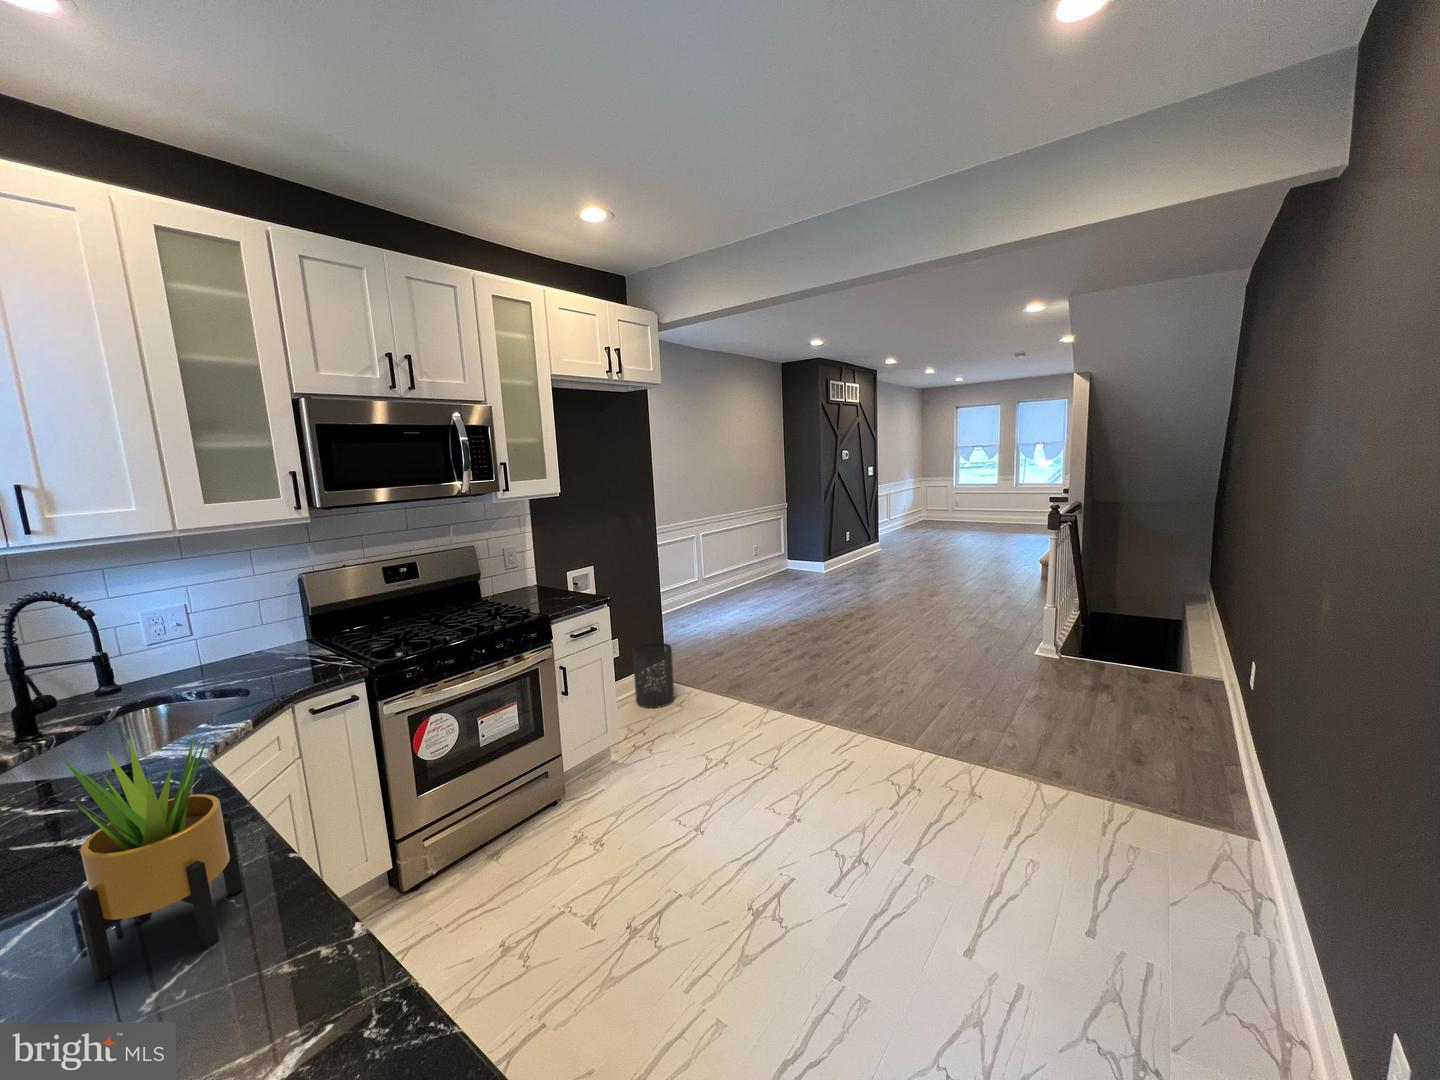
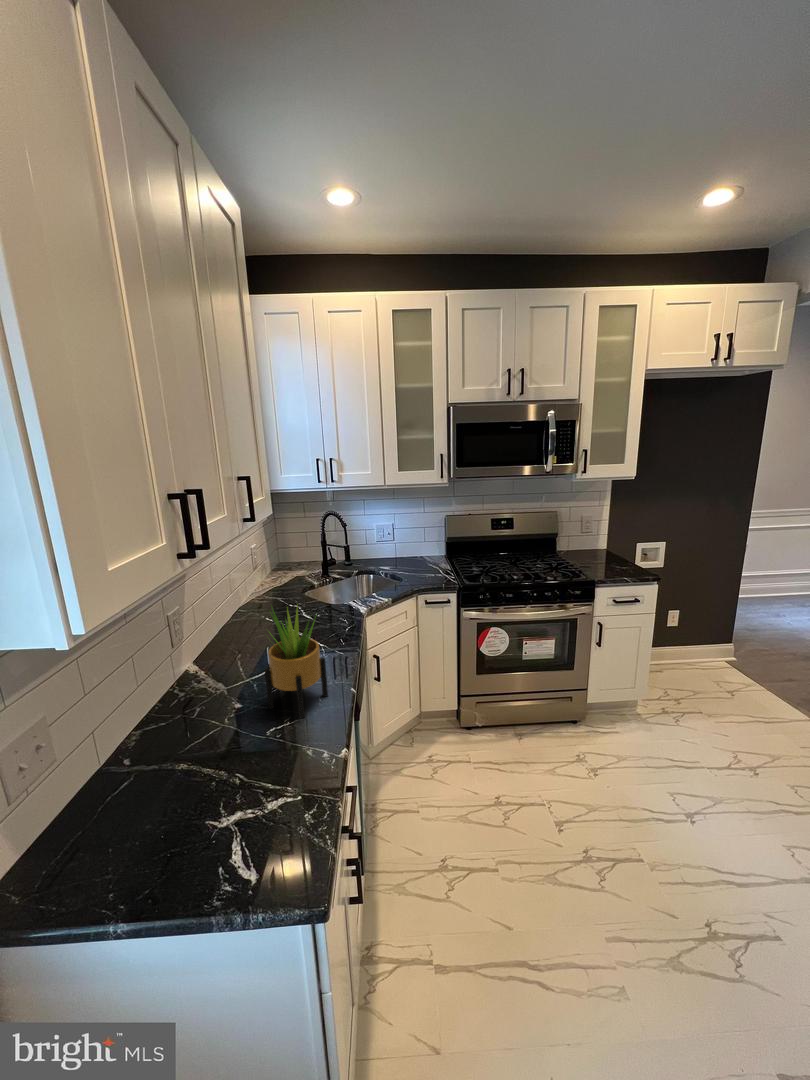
trash can: present [632,643,674,708] -> none [684,623,736,688]

